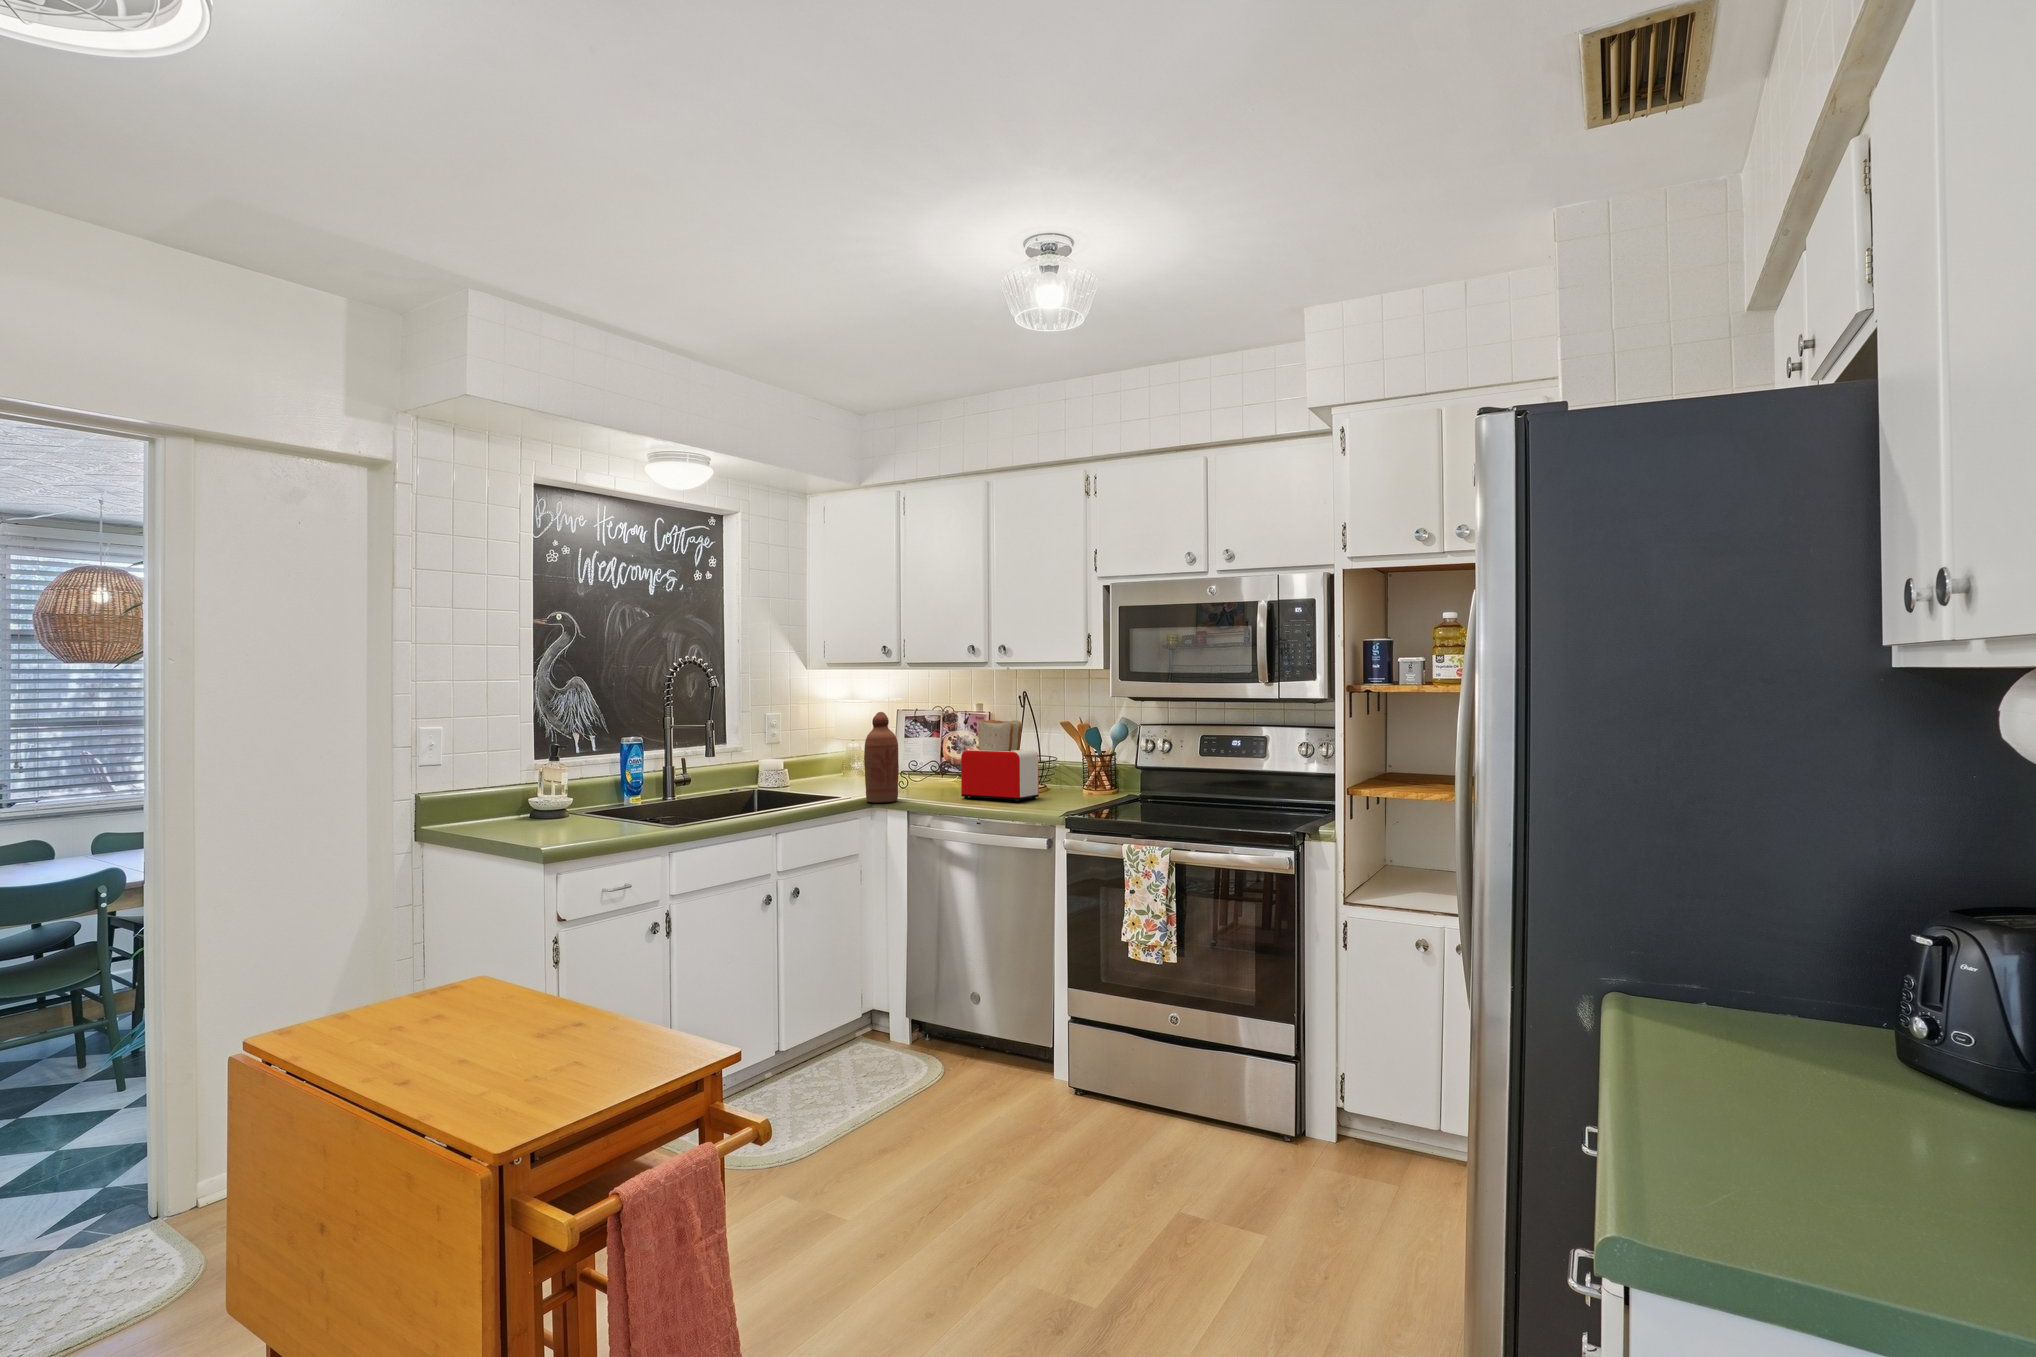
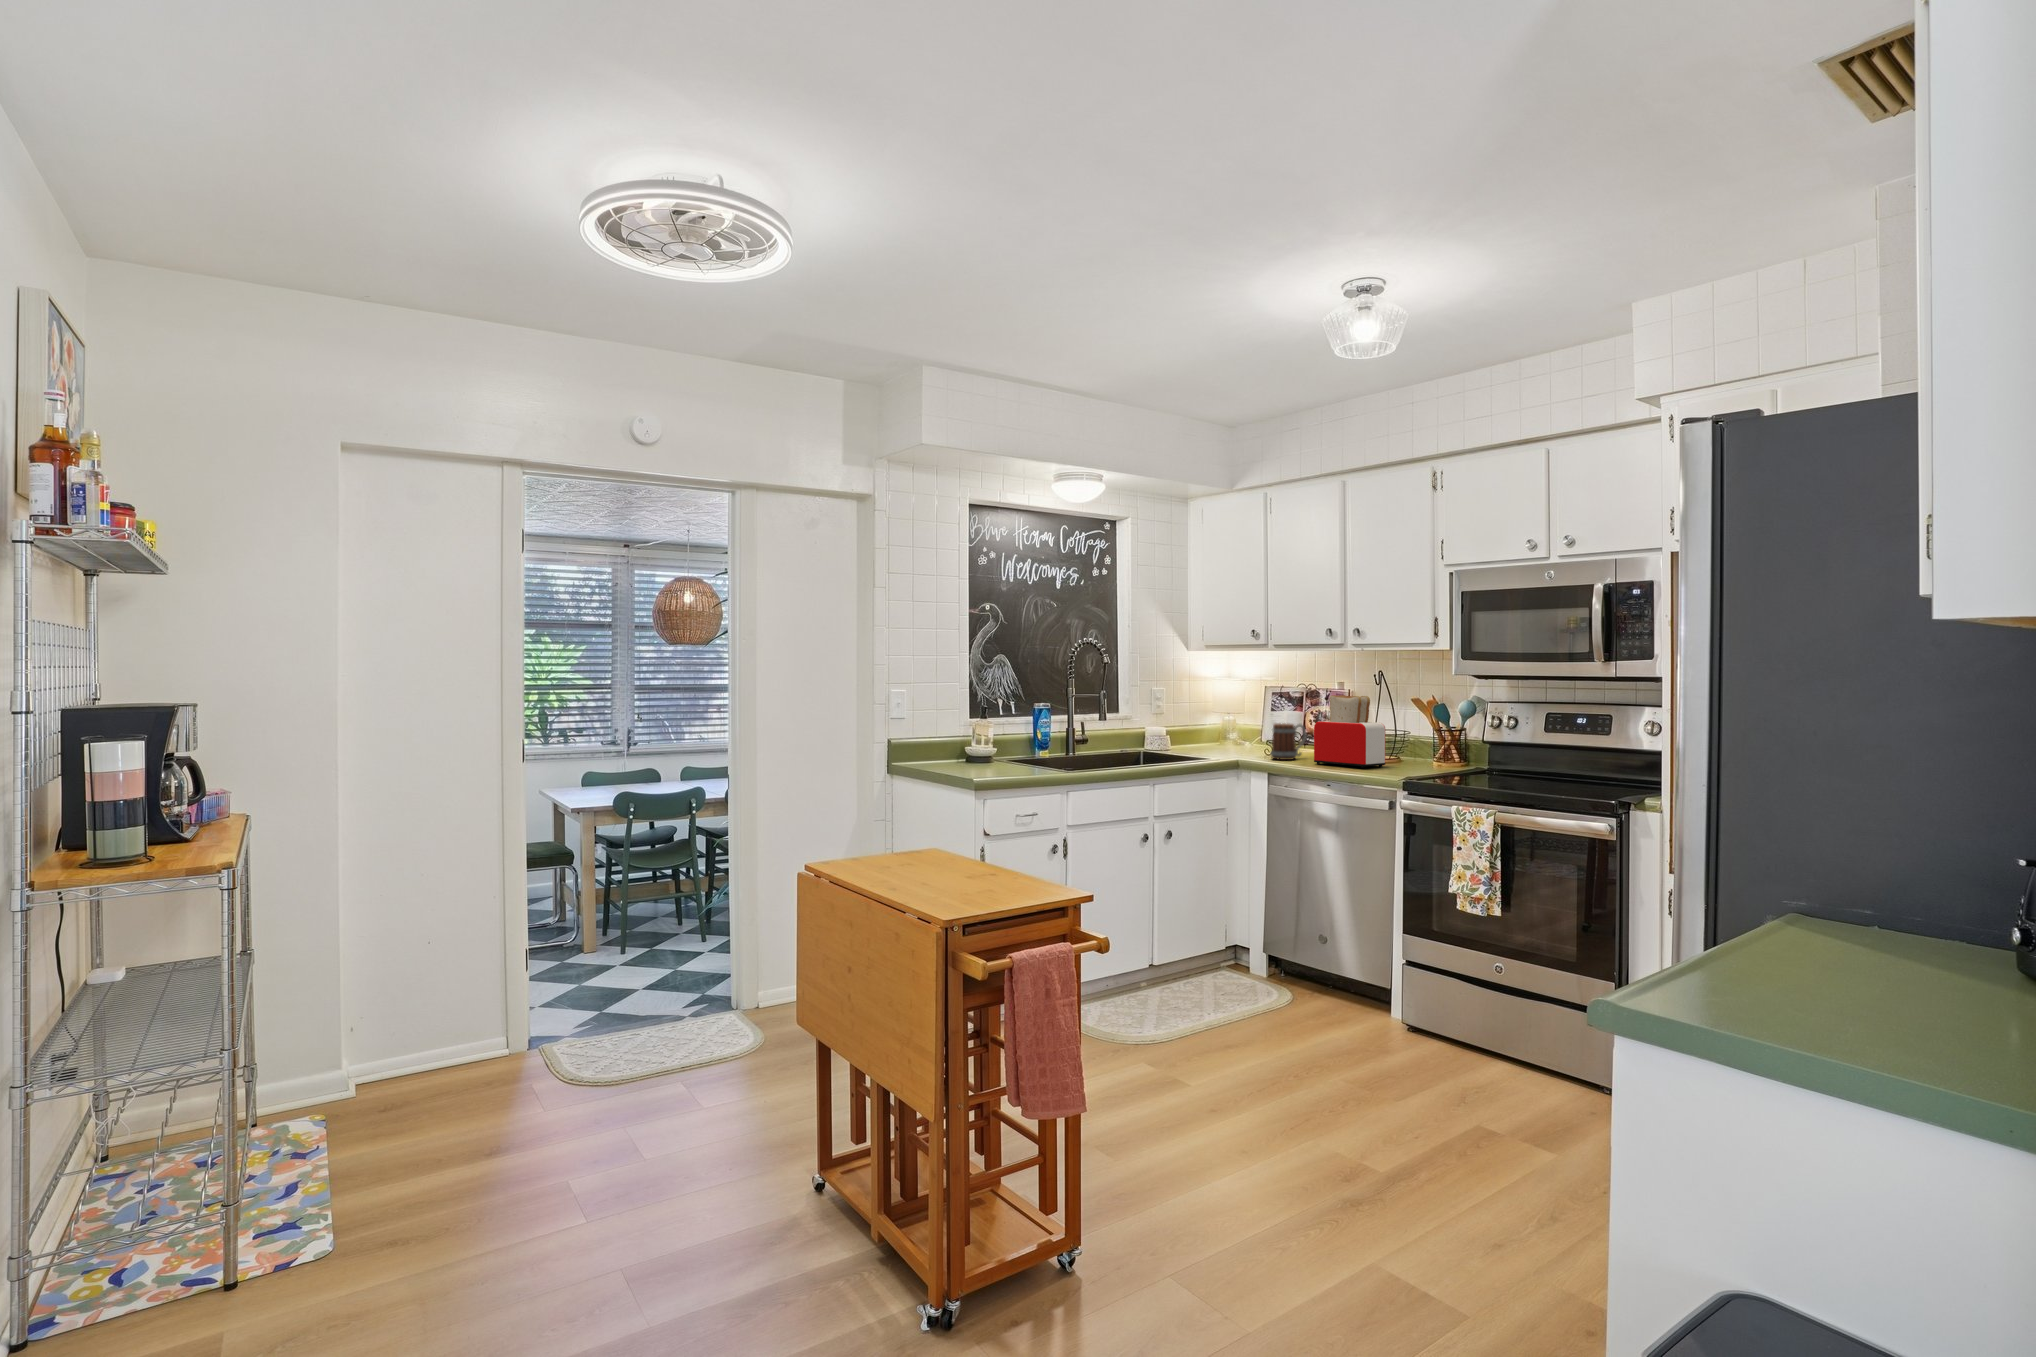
bottle: present [864,712,899,803] -> none [1228,686,1258,764]
mug: none [911,752,950,794] -> present [1271,723,1307,760]

